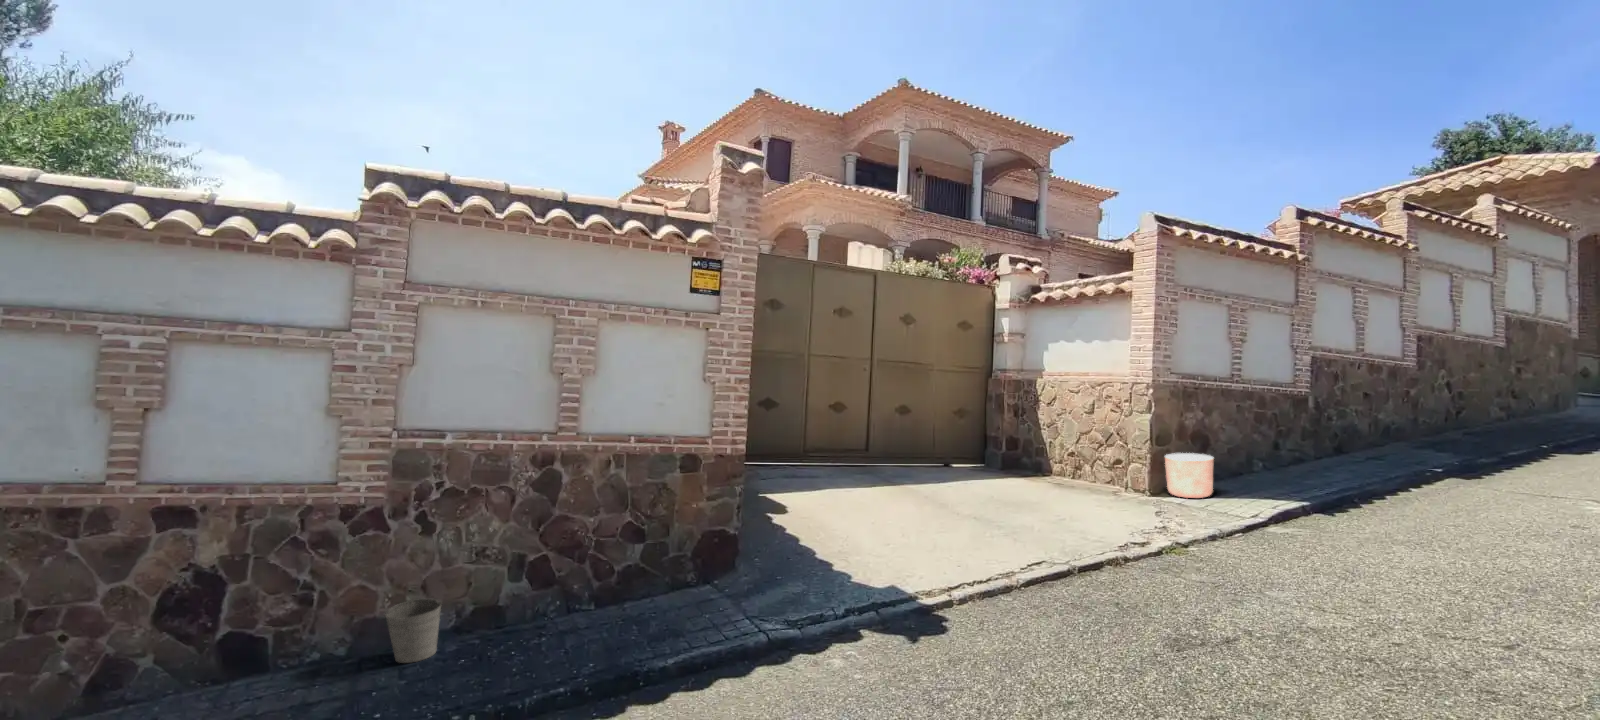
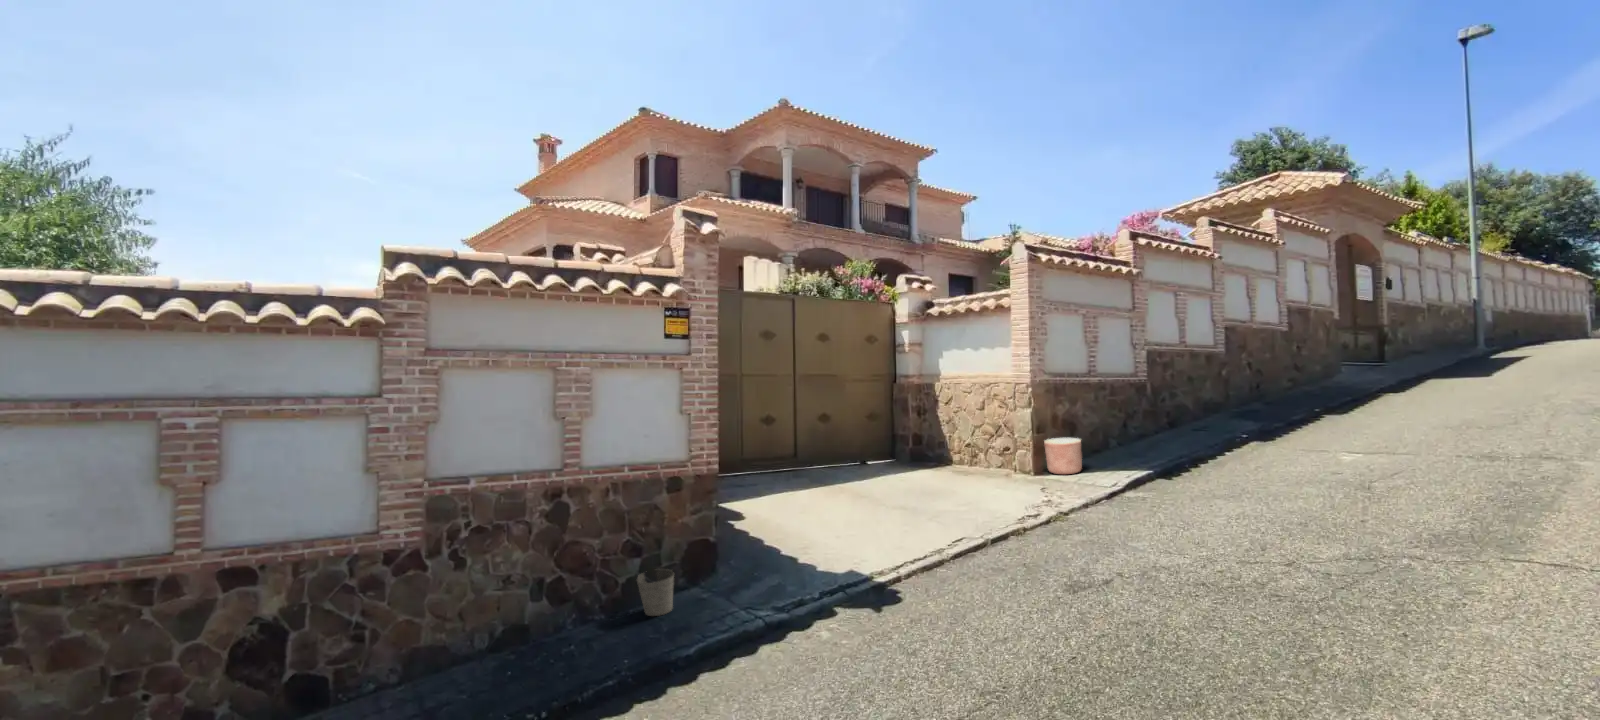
bucket: present [385,599,442,663] -> present [637,569,674,616]

